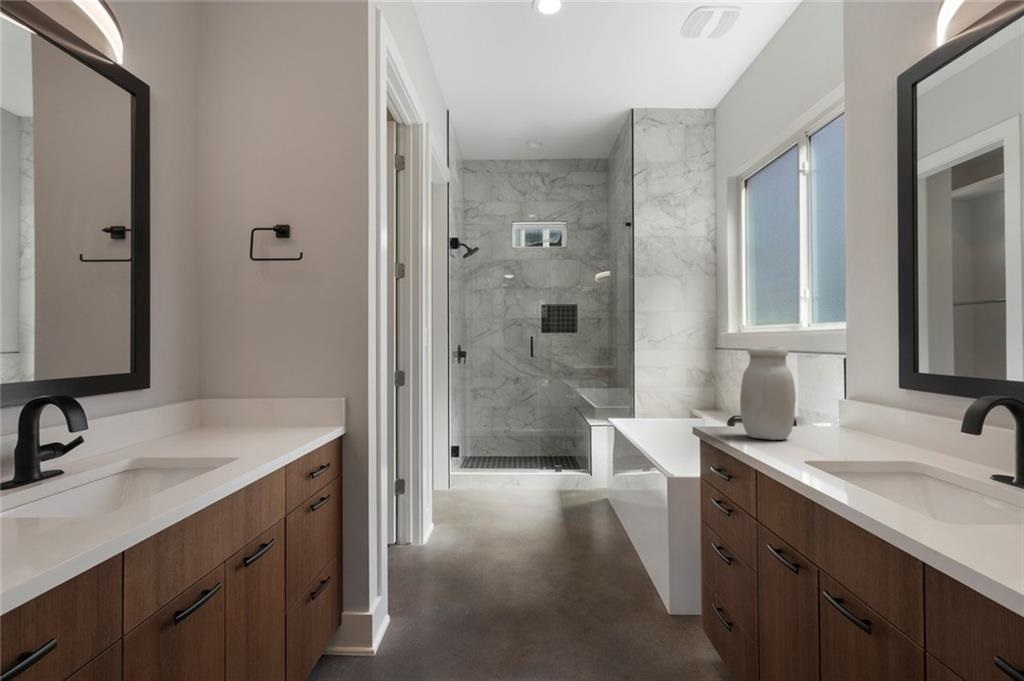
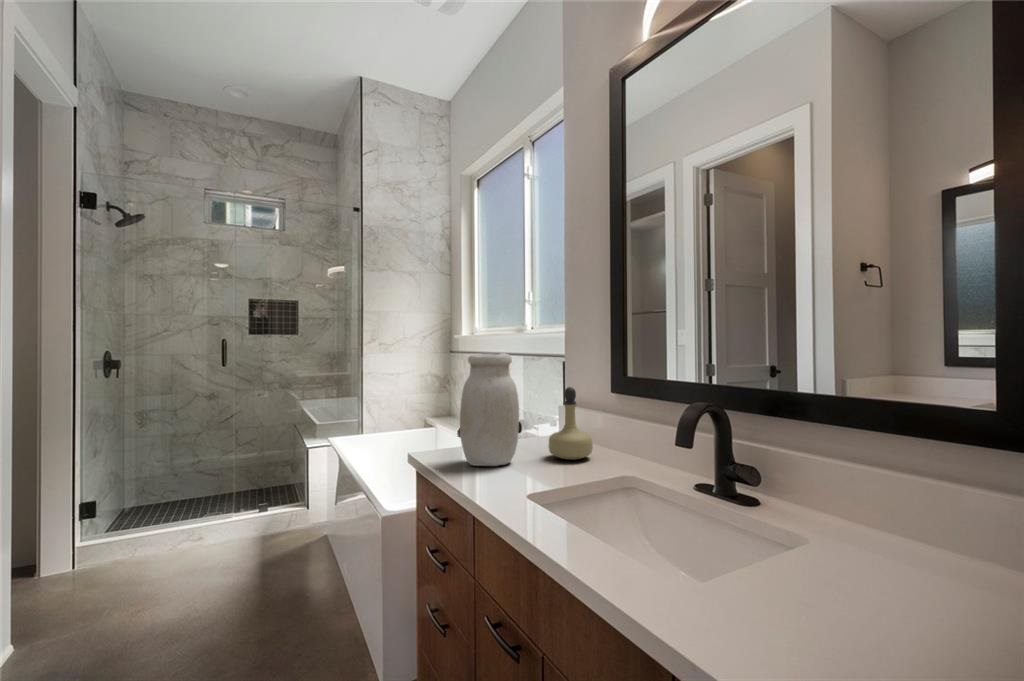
perfume bottle: none [825,378,873,443] -> present [549,387,593,460]

